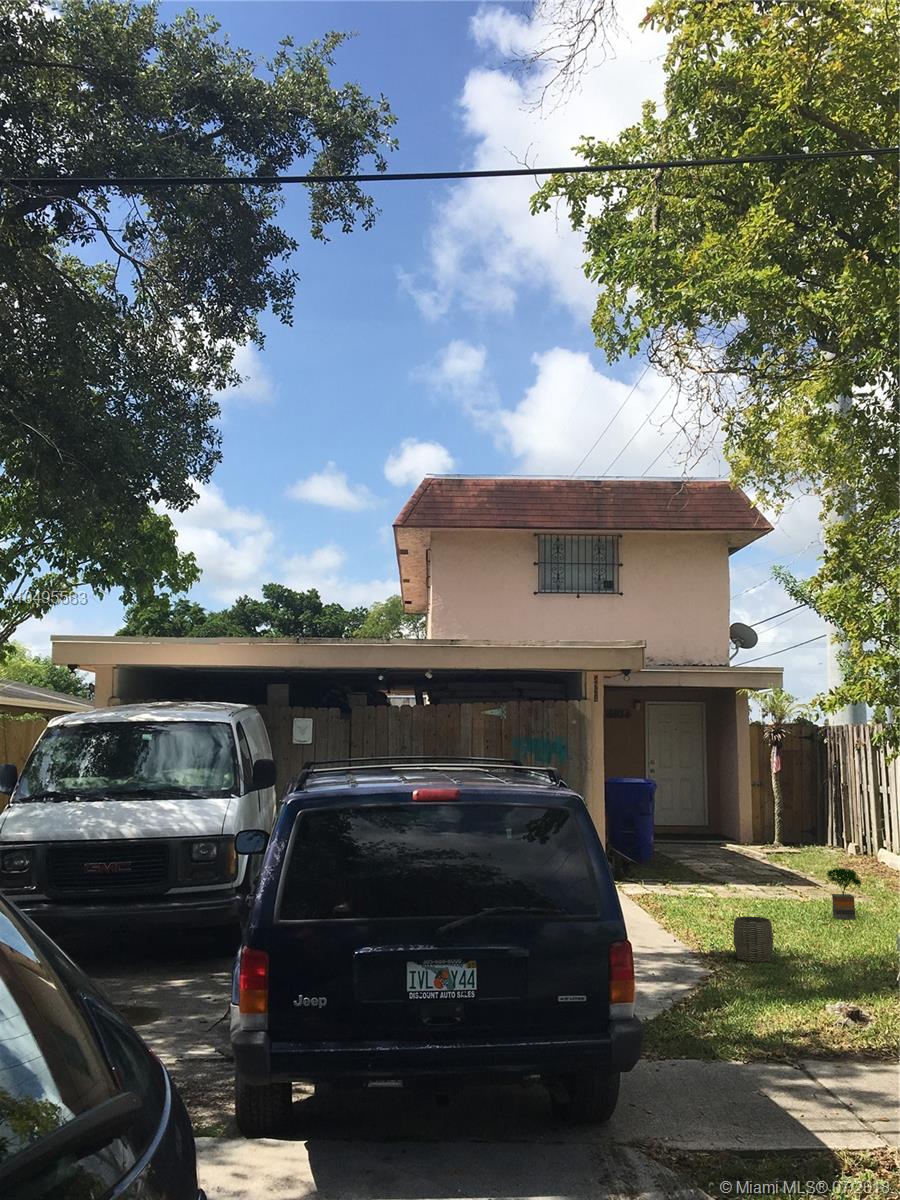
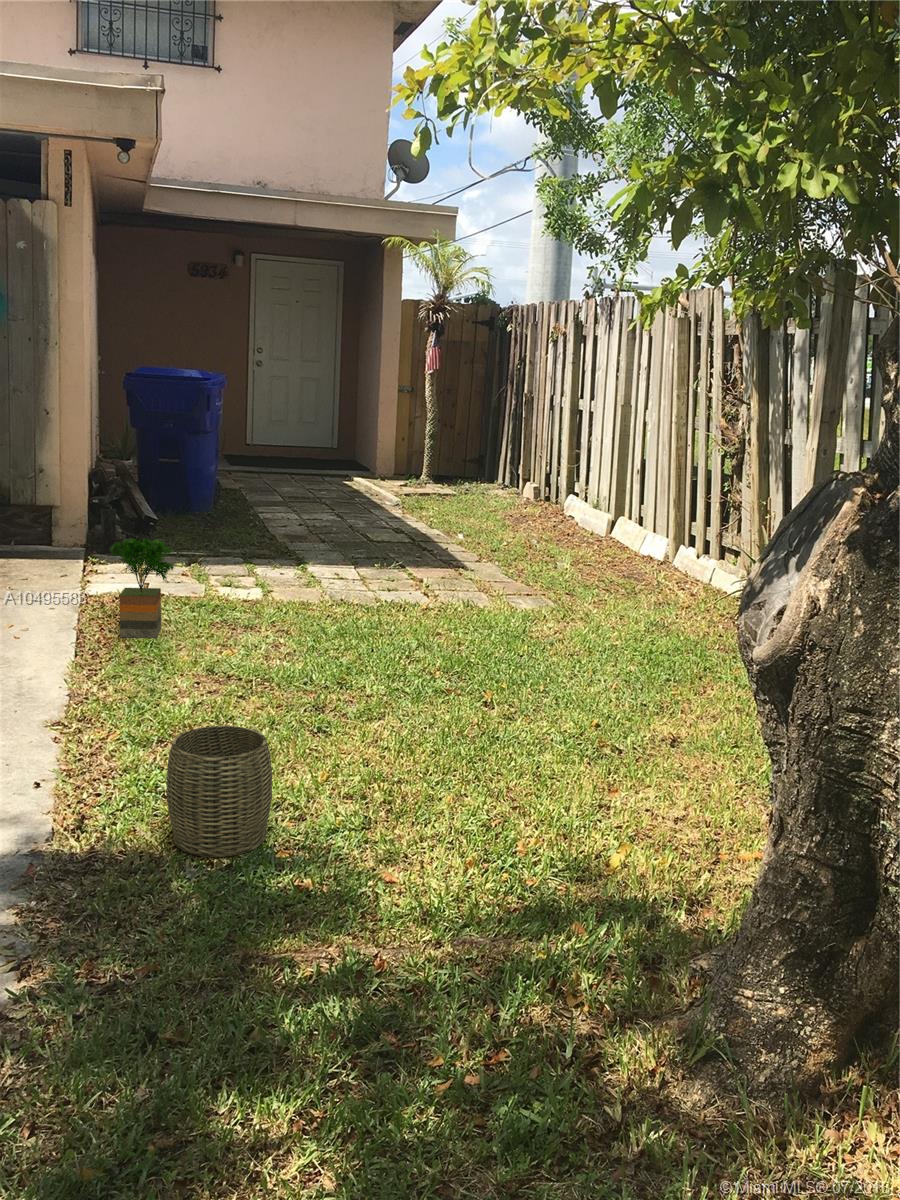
potted tree: present [826,868,861,919] -> present [110,538,174,638]

